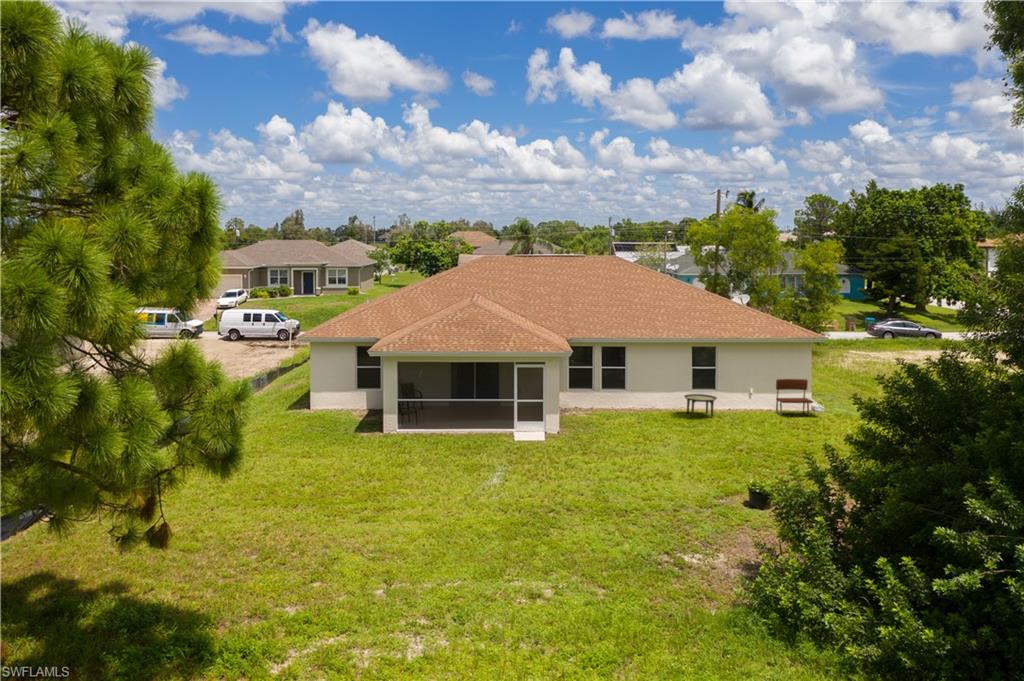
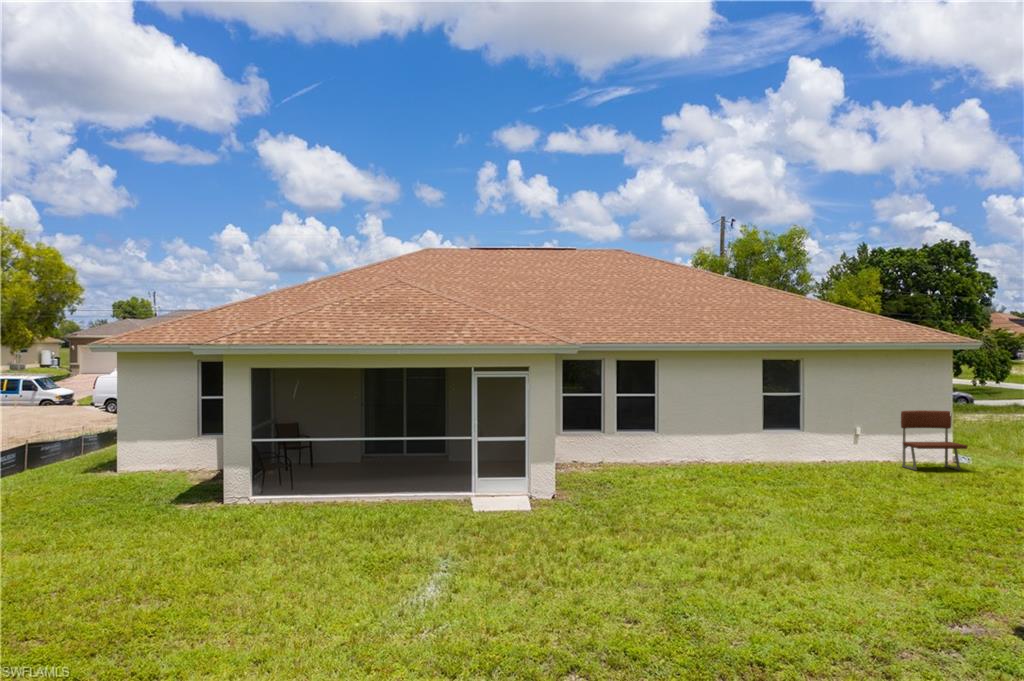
round table: present [684,394,716,418] -> none [755,437,812,474]

